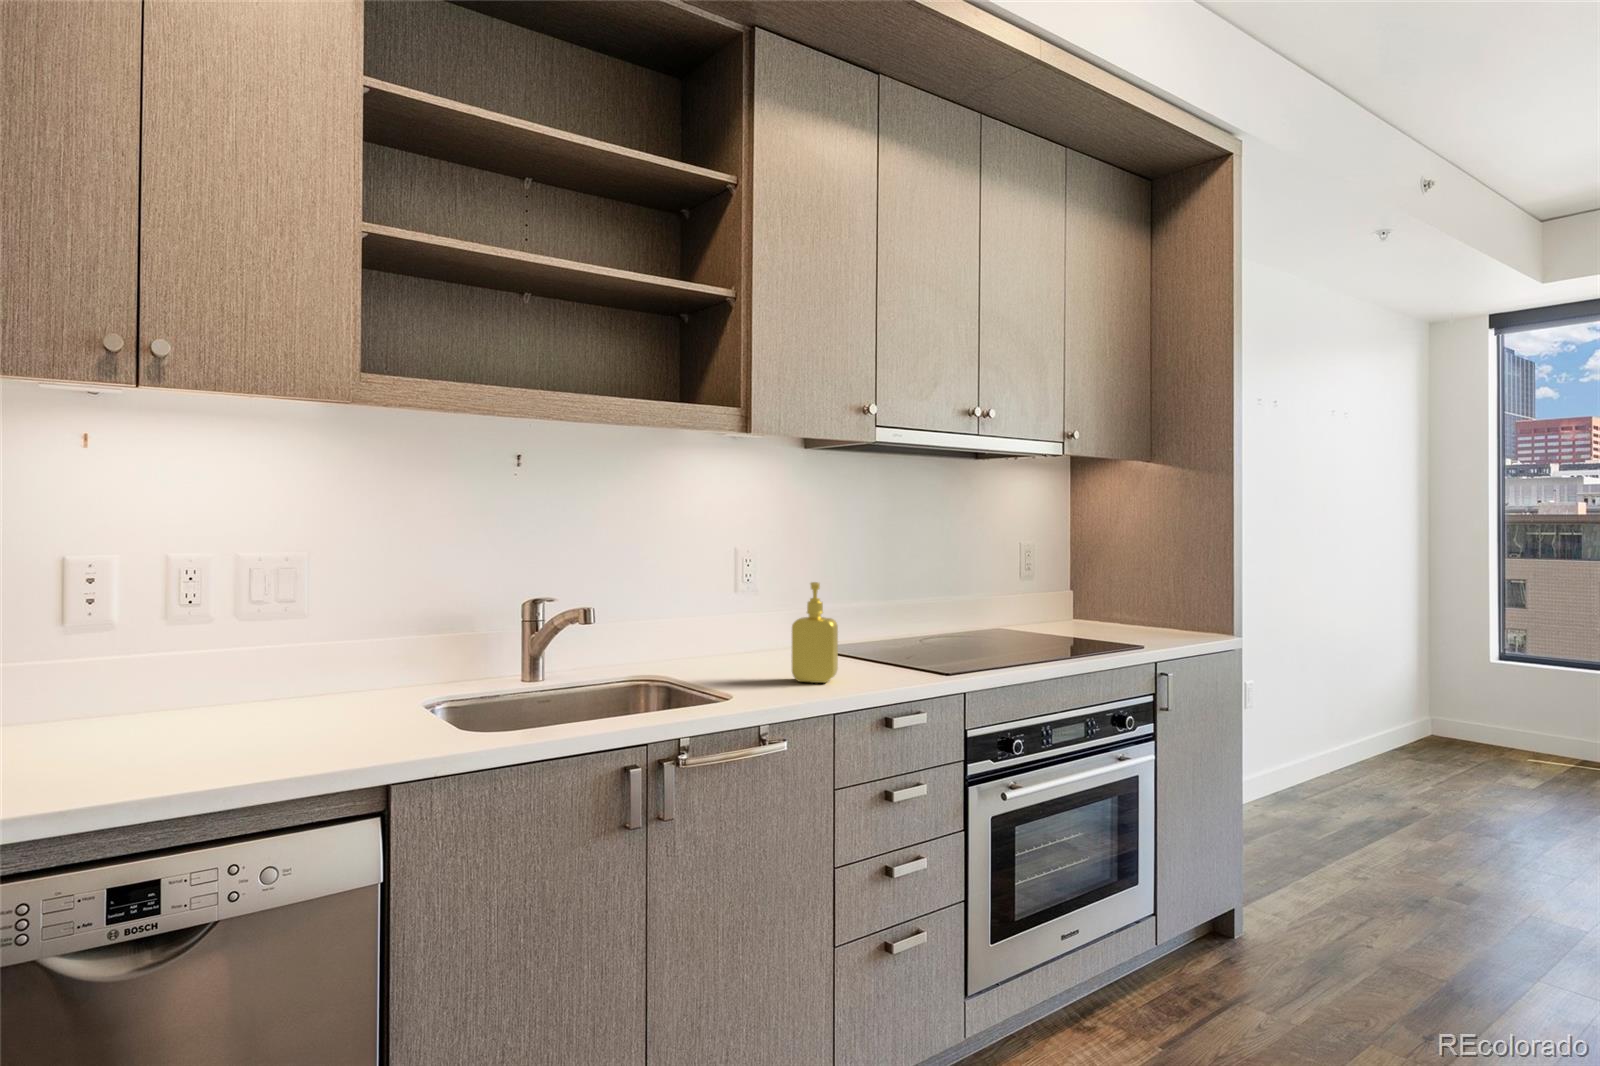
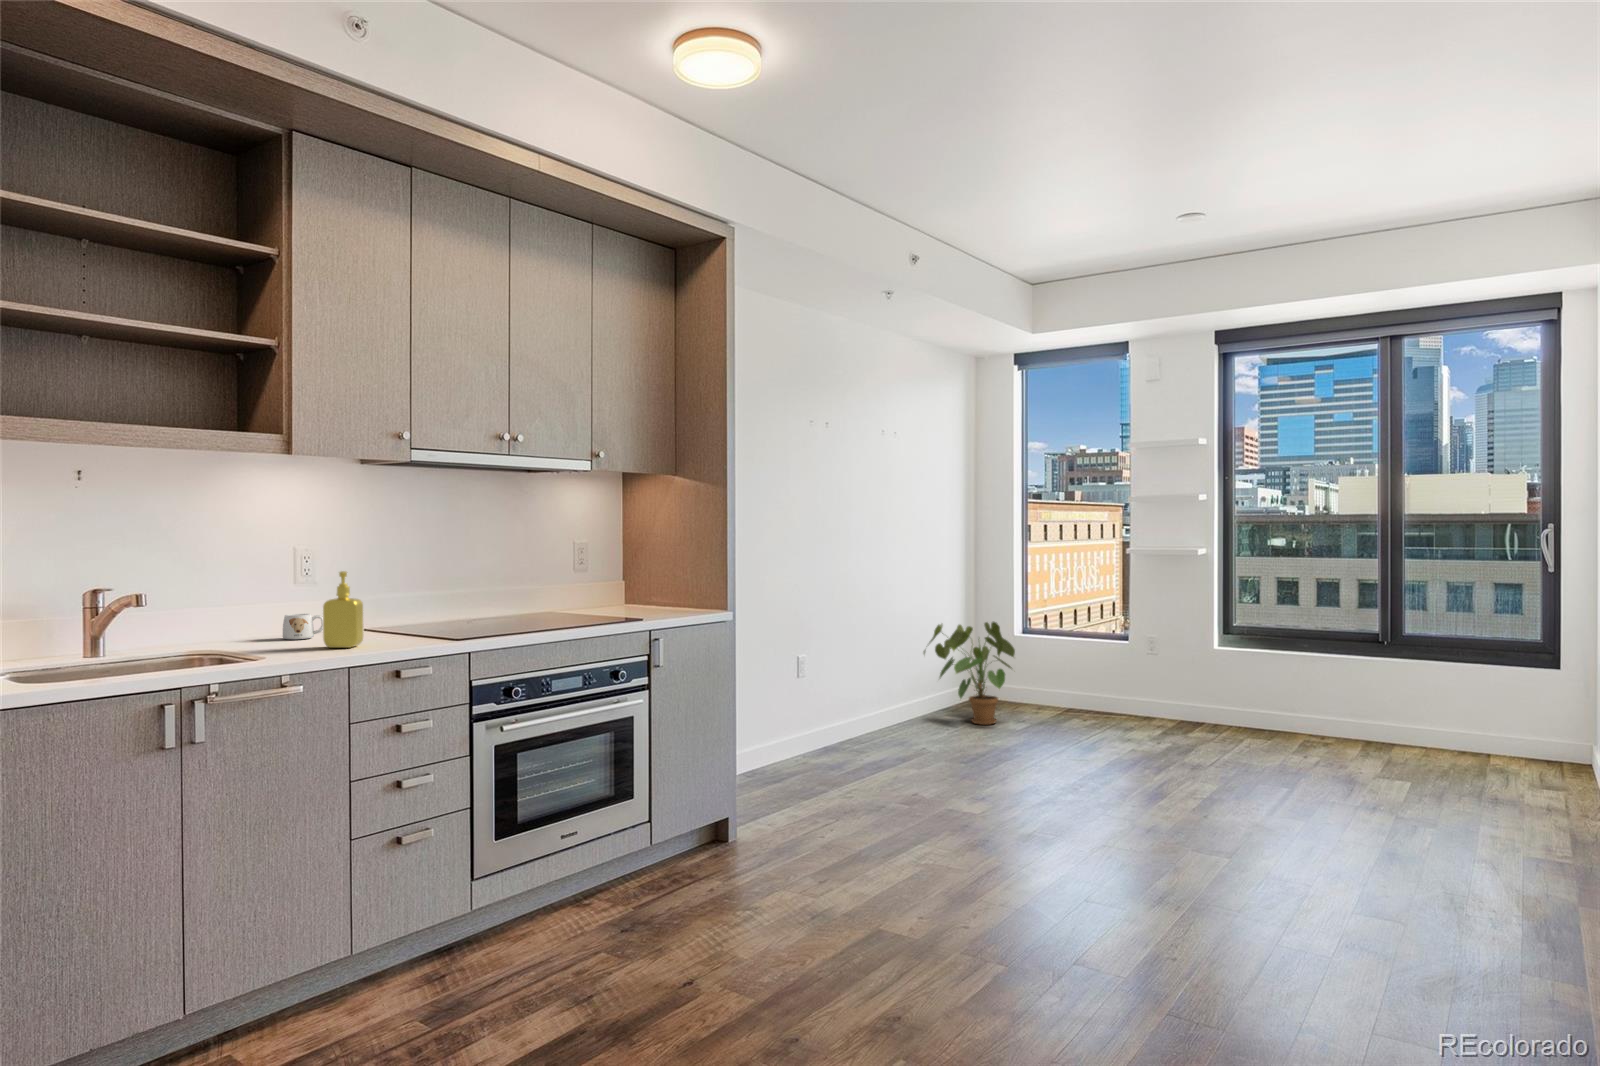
mug: none [730,631,778,663] -> present [283,614,323,639]
house plant: none [1379,646,1522,776] -> present [924,622,1015,725]

